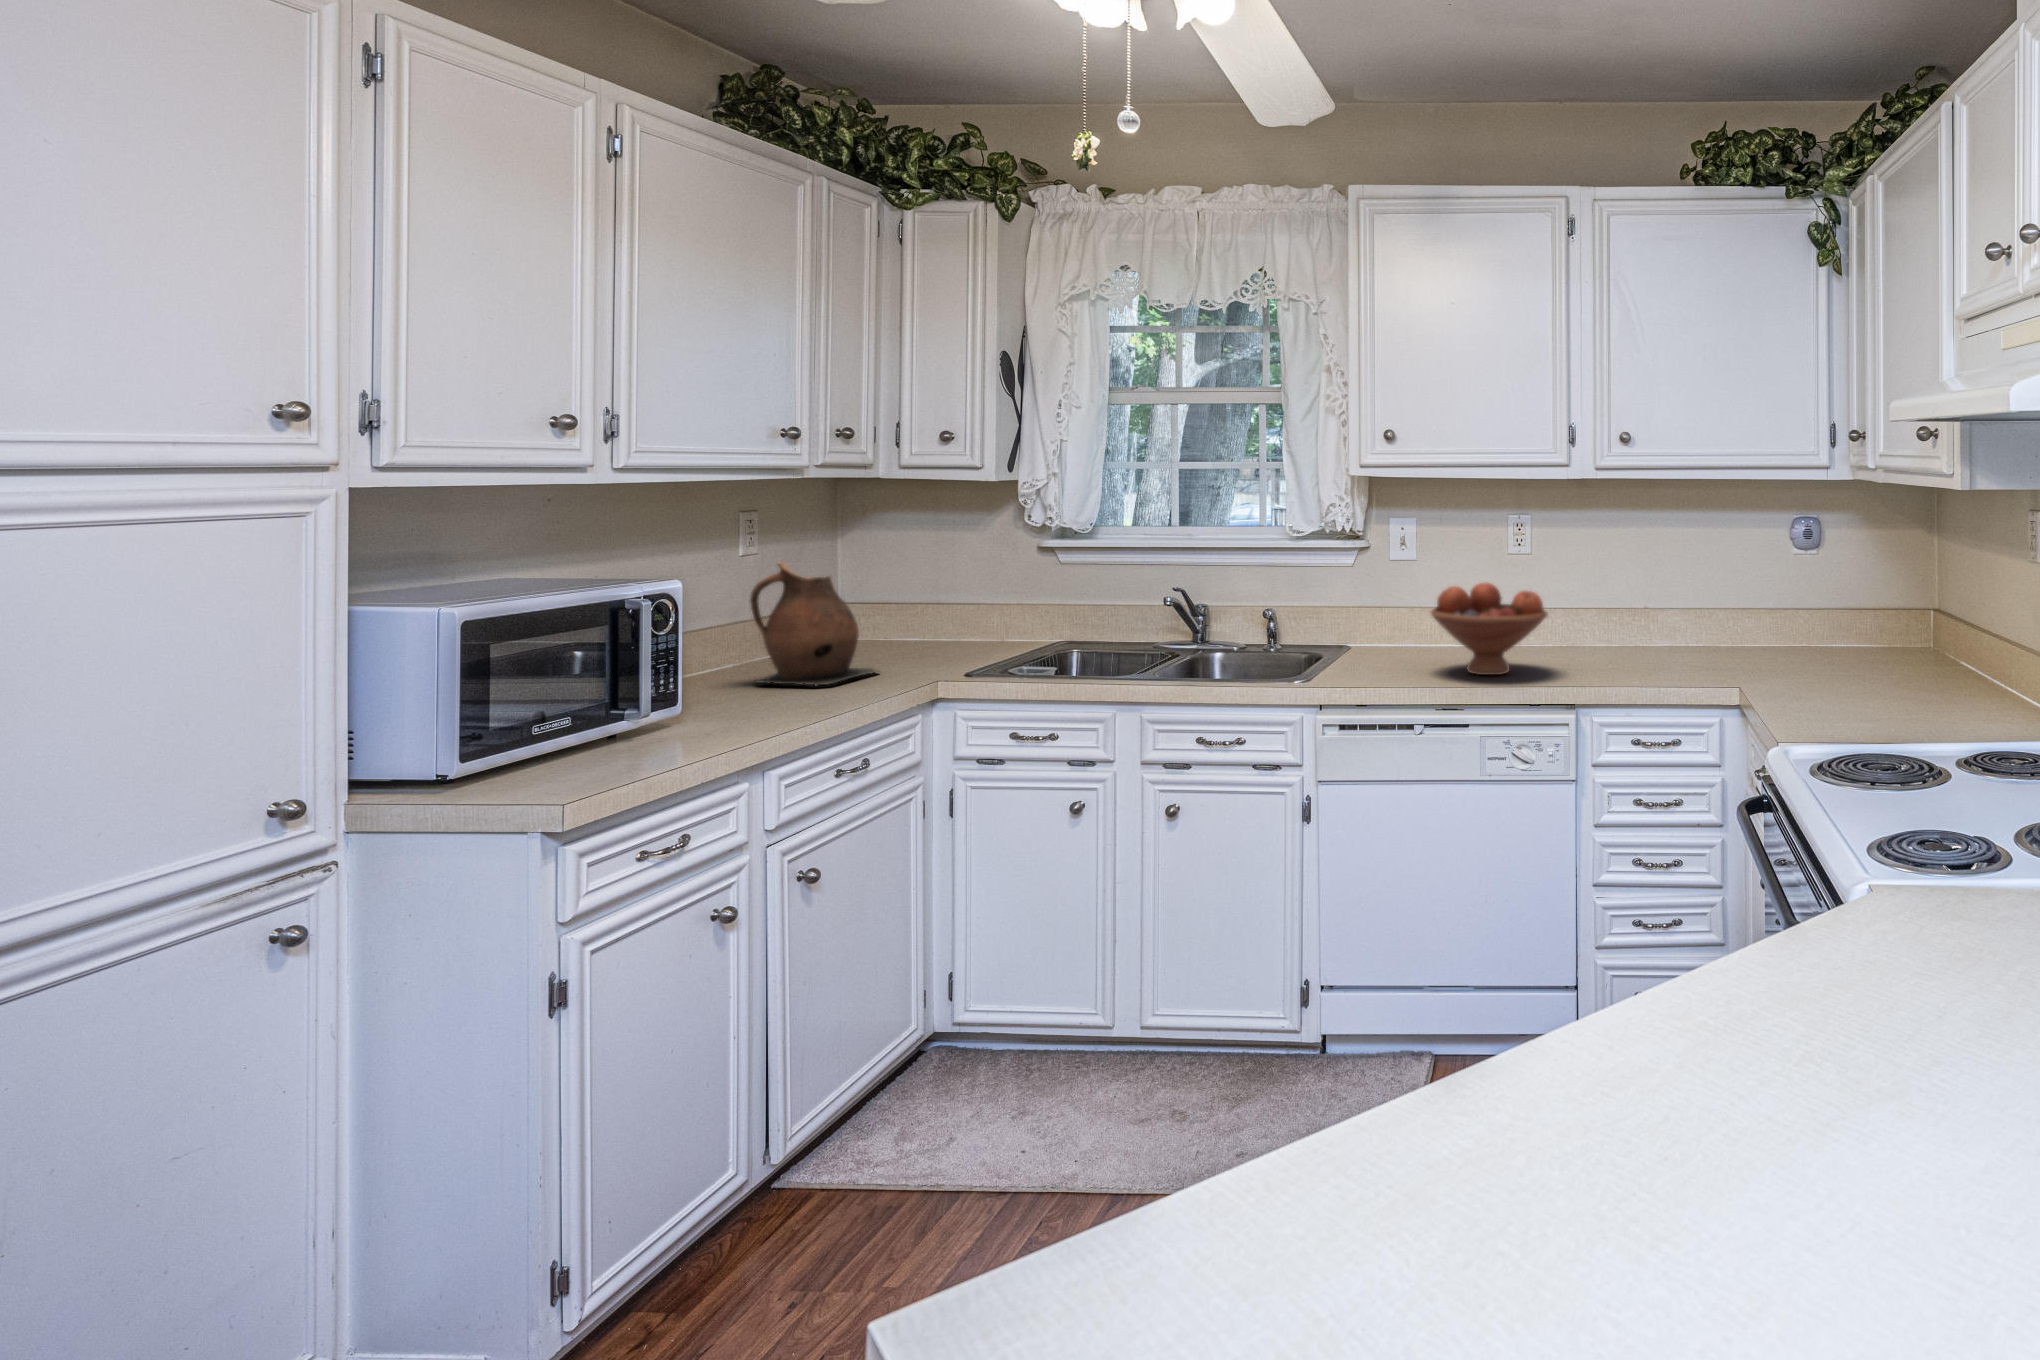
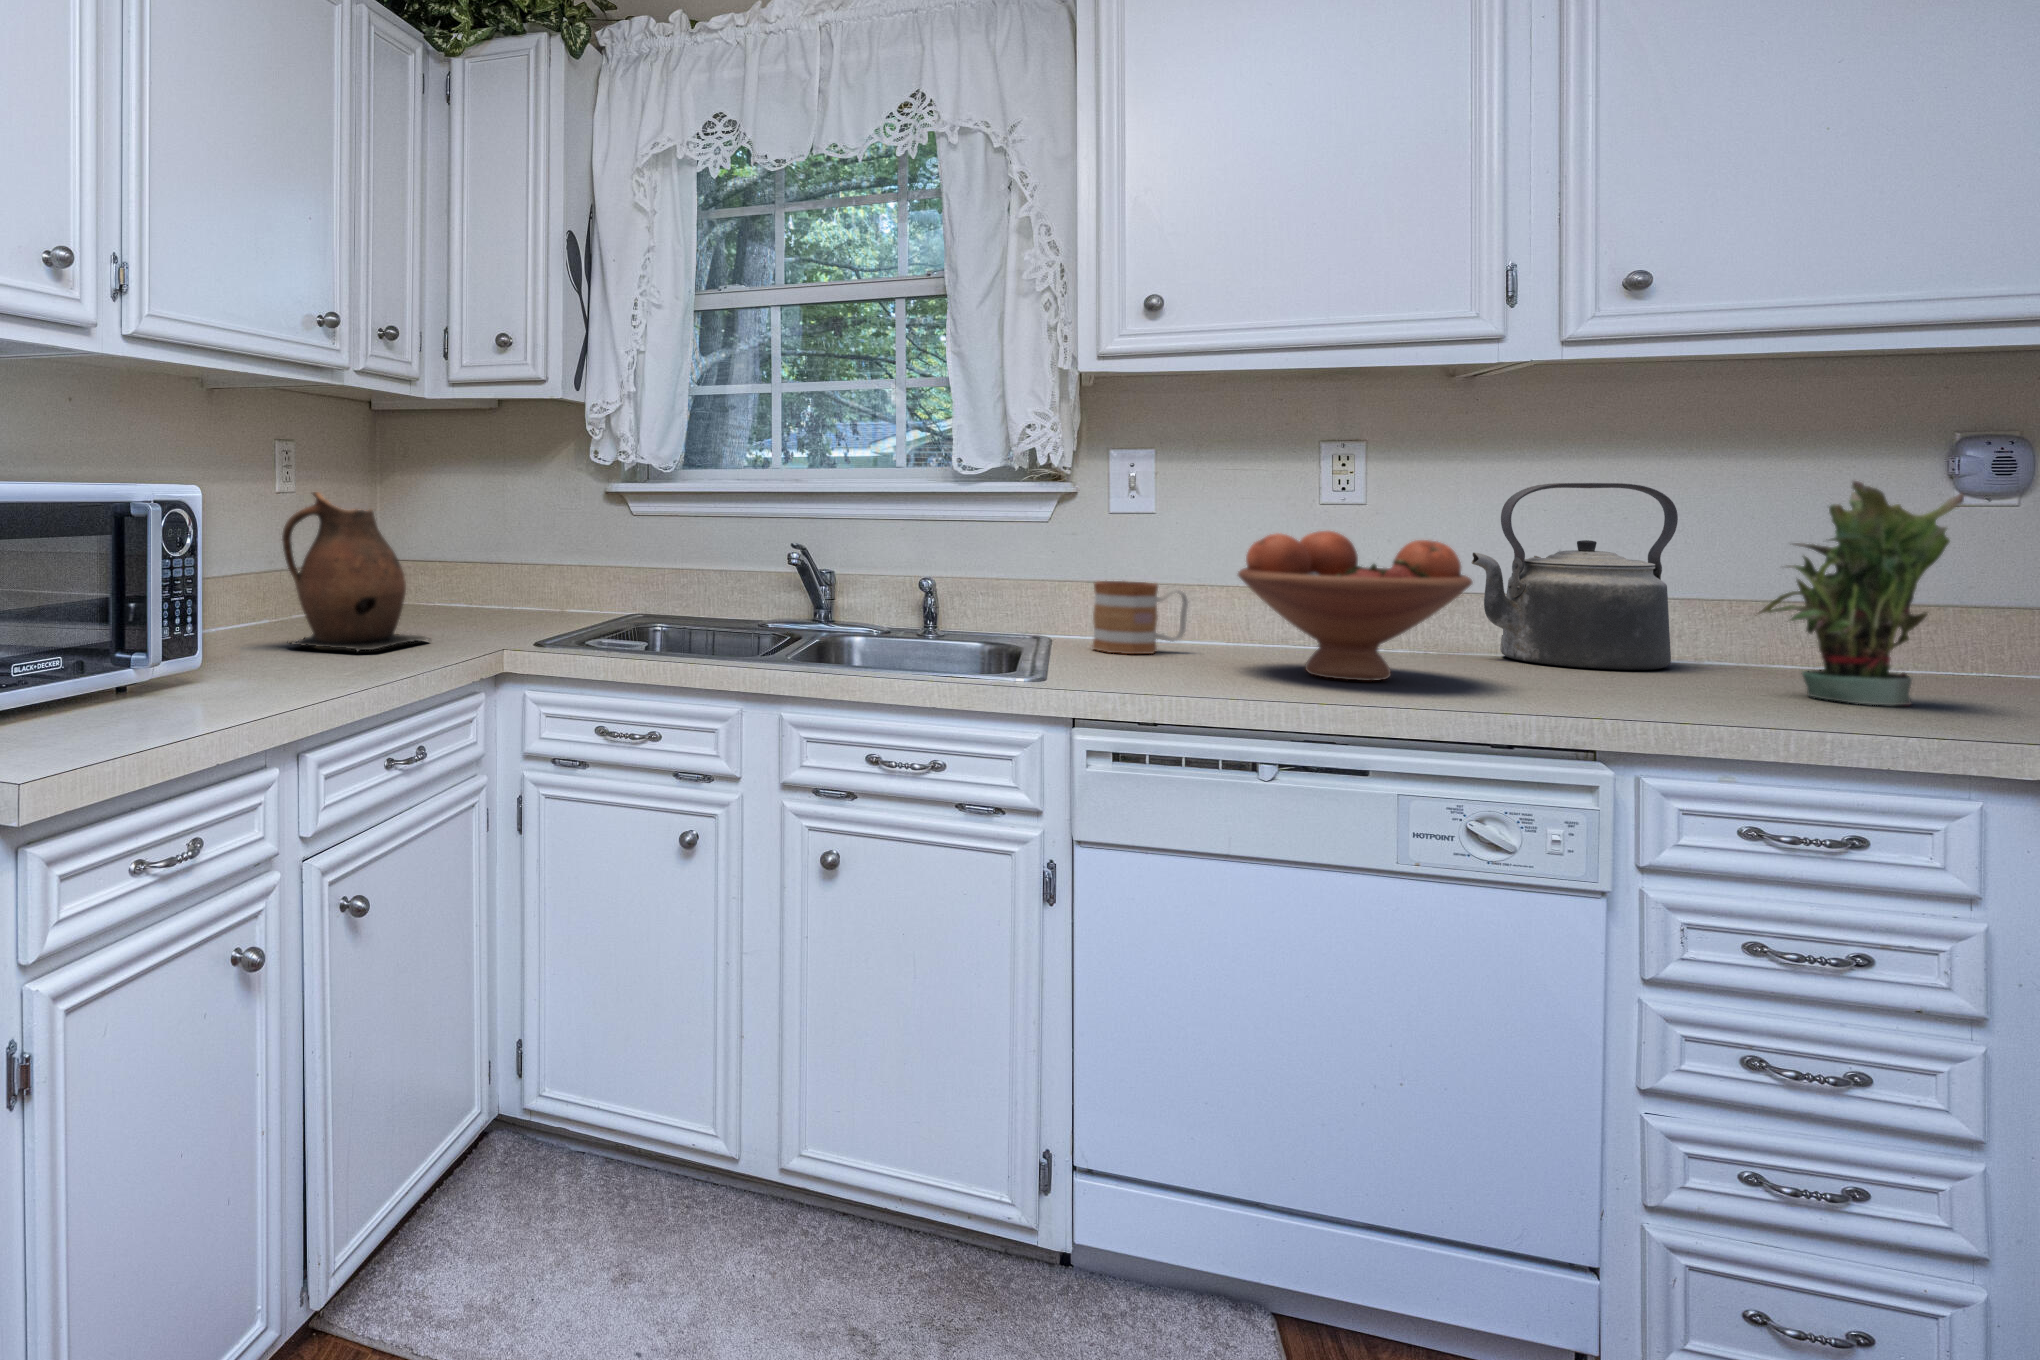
kettle: none [1580,548,1680,659] -> present [1471,483,1678,670]
potted plant: none [1682,561,1757,678] -> present [1755,481,1964,706]
mug: none [1364,611,1421,660] -> present [1093,581,1188,654]

